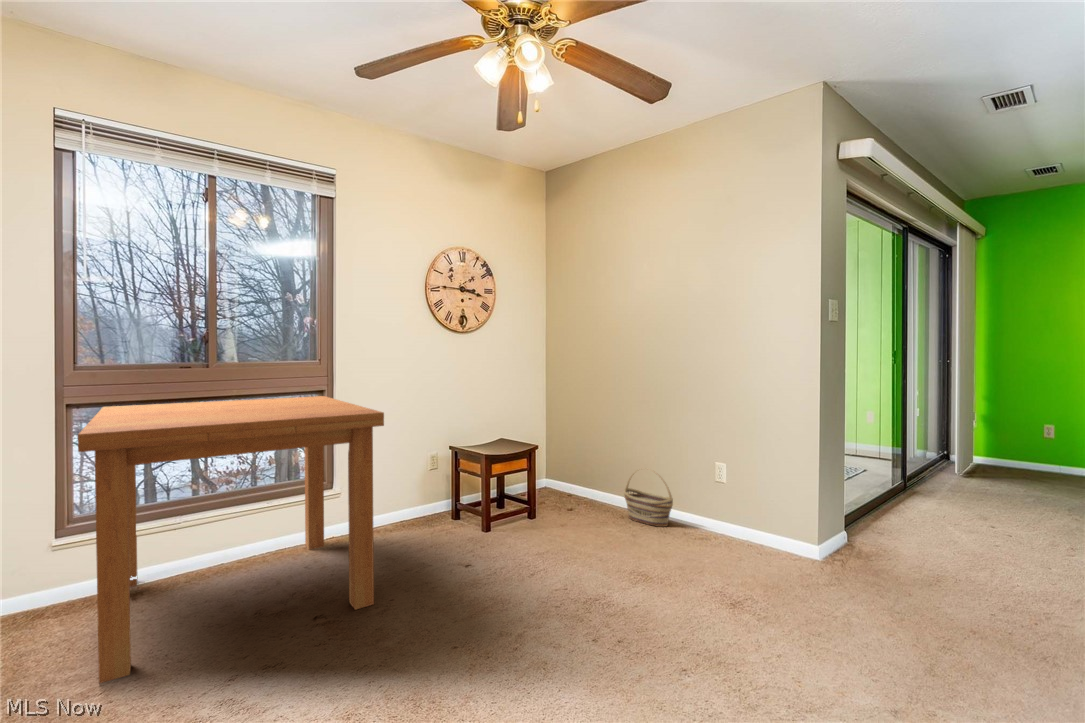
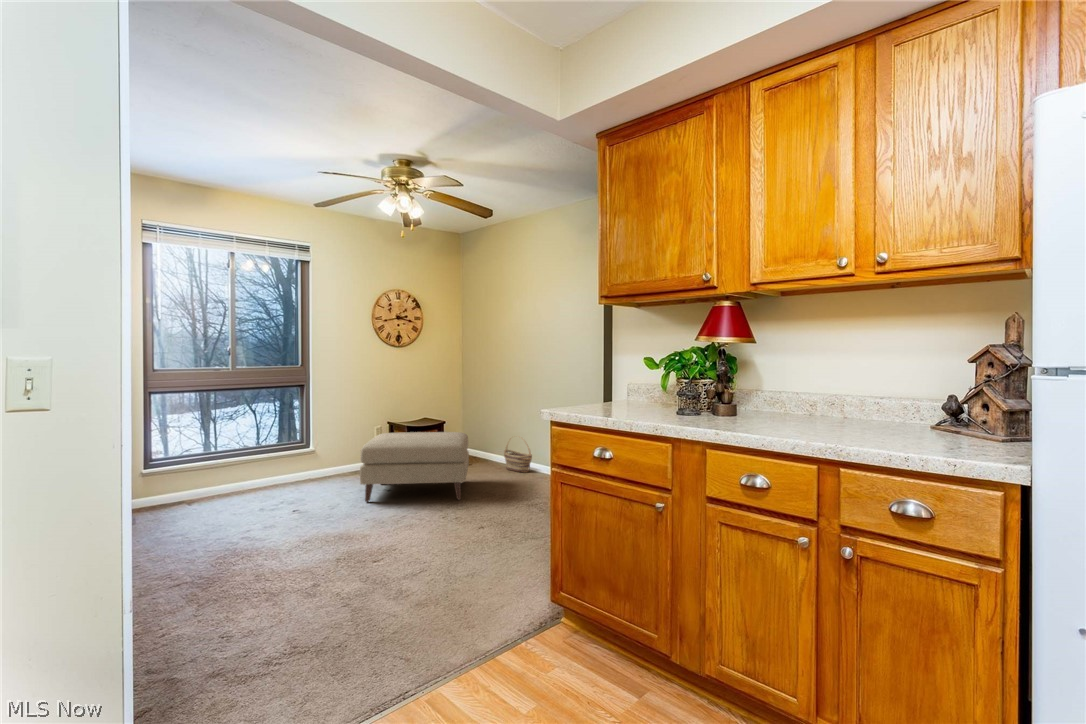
dining table: present [78,396,384,683] -> none [168,389,339,534]
ottoman: none [419,467,598,594] -> present [360,432,469,502]

